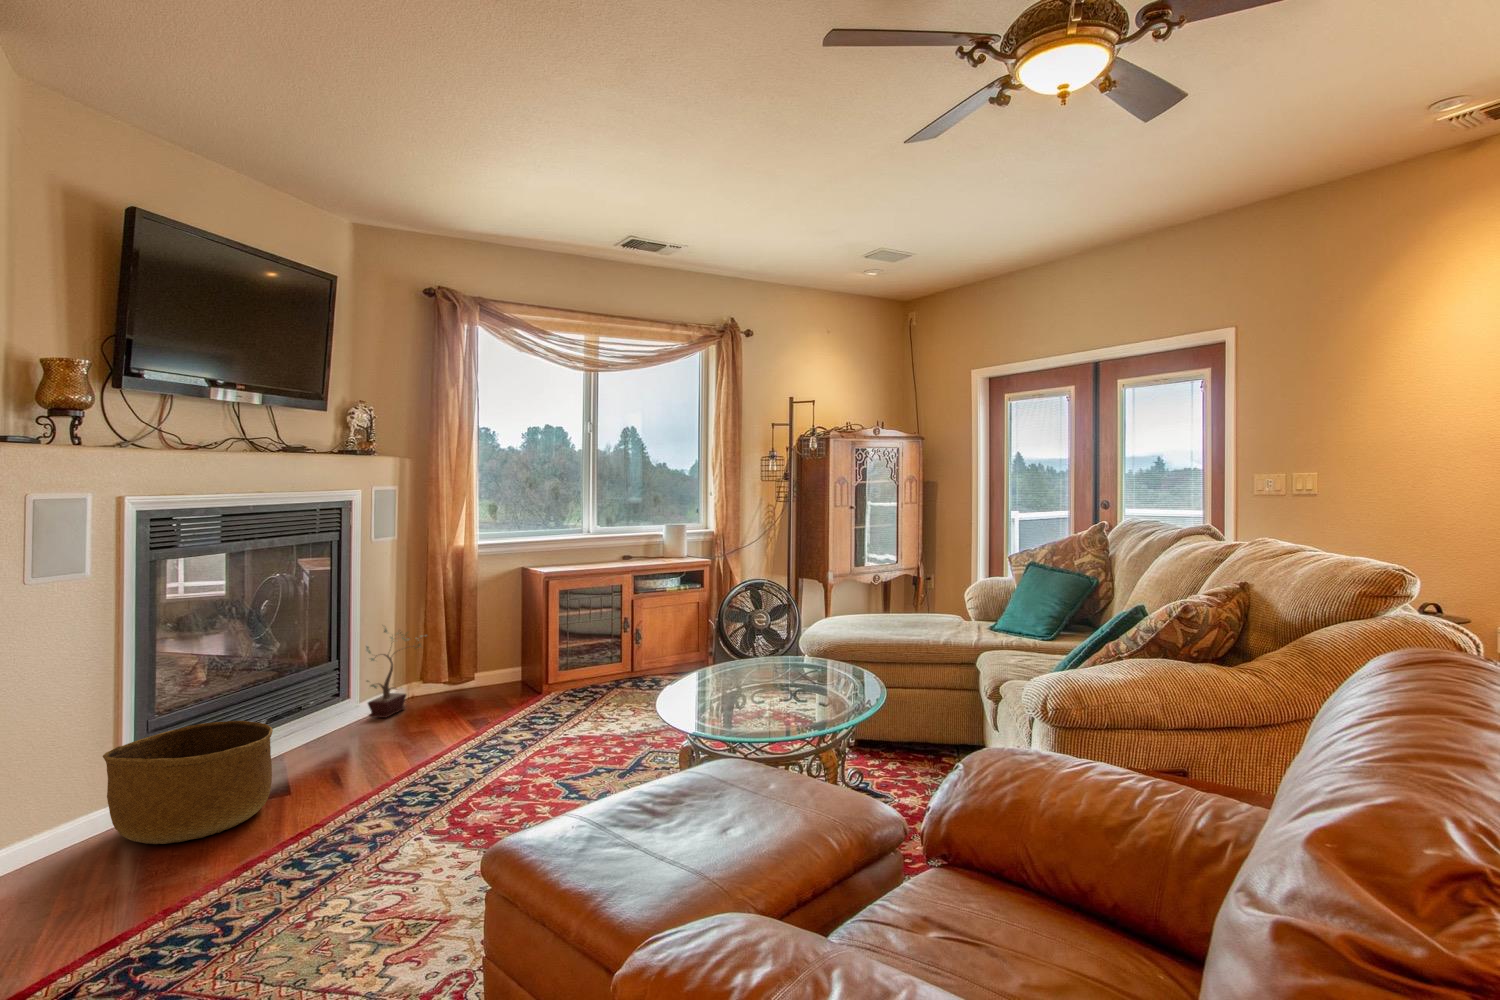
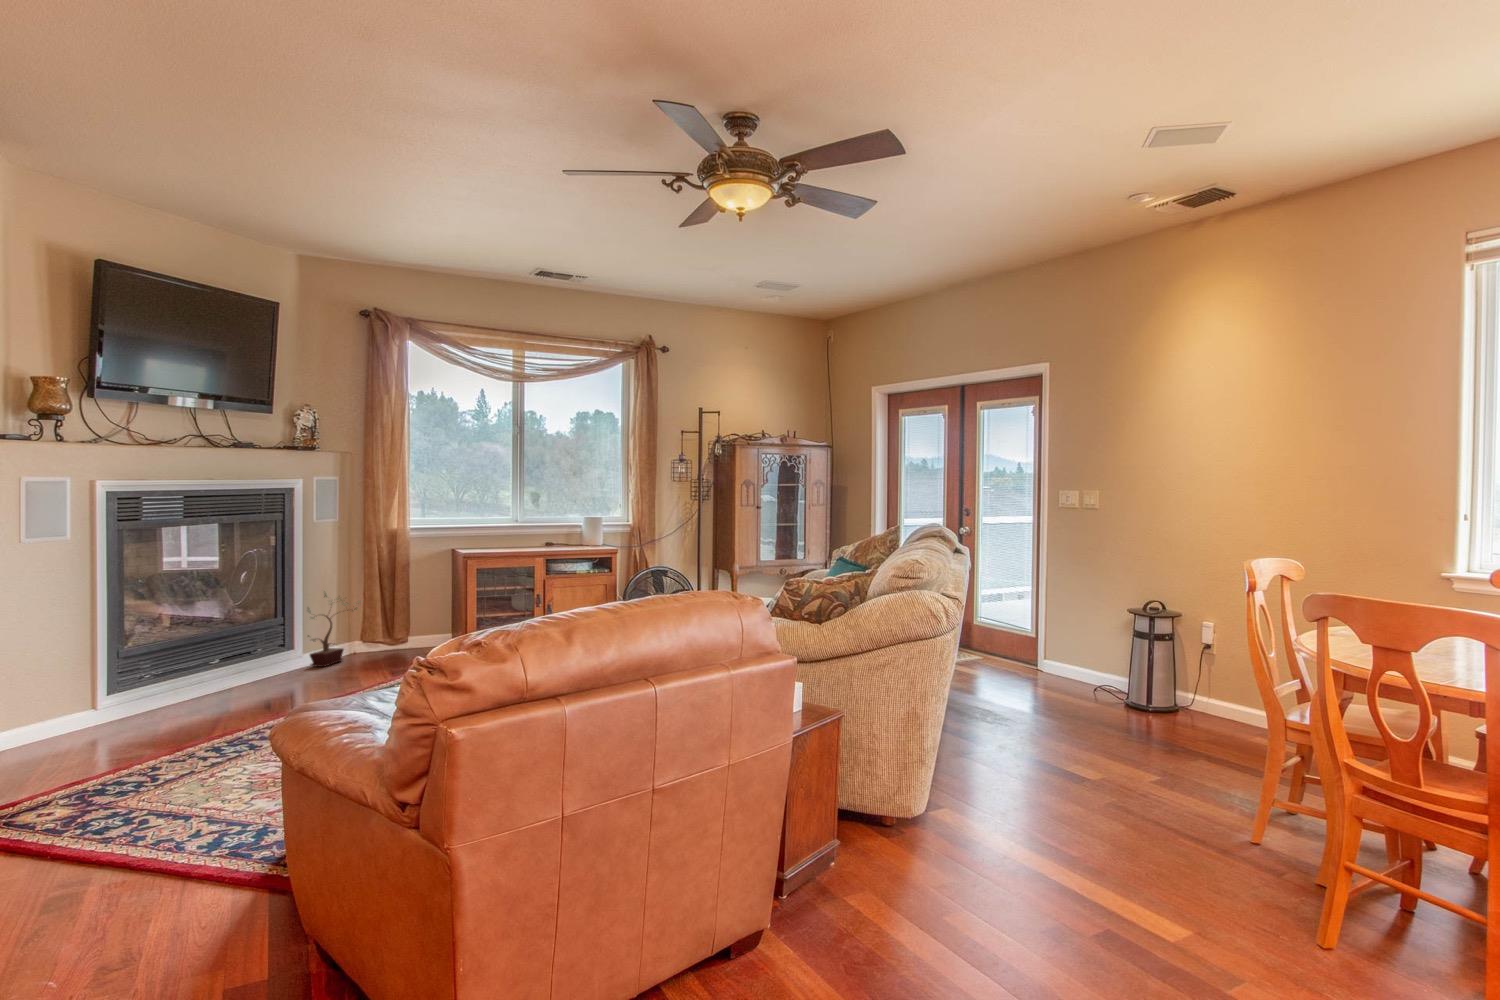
basket: present [103,721,273,844] -> none [77,655,211,740]

